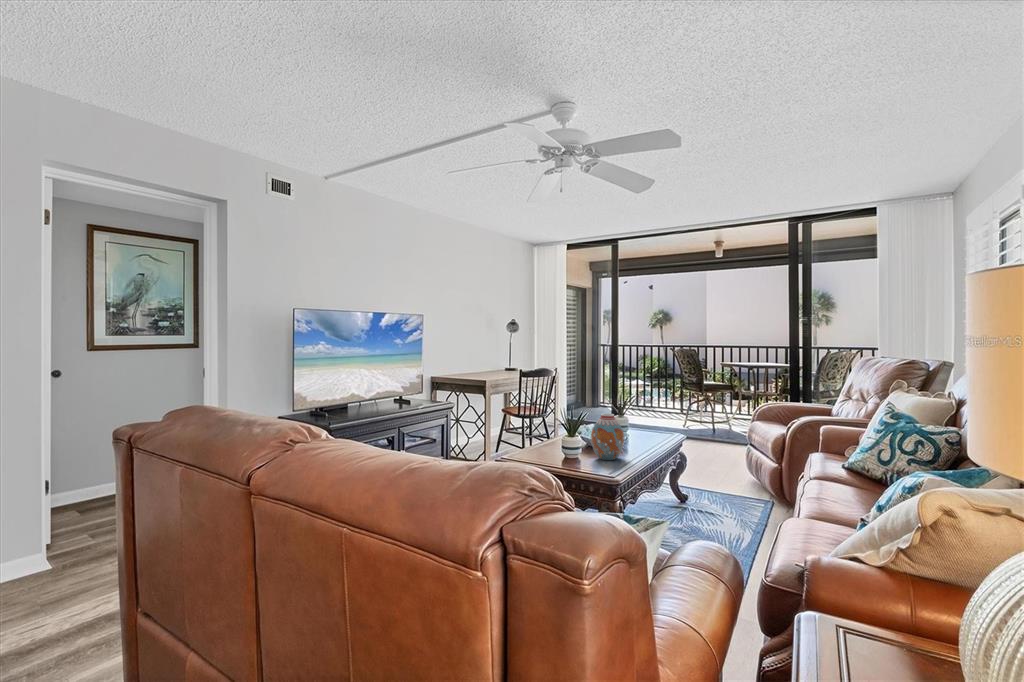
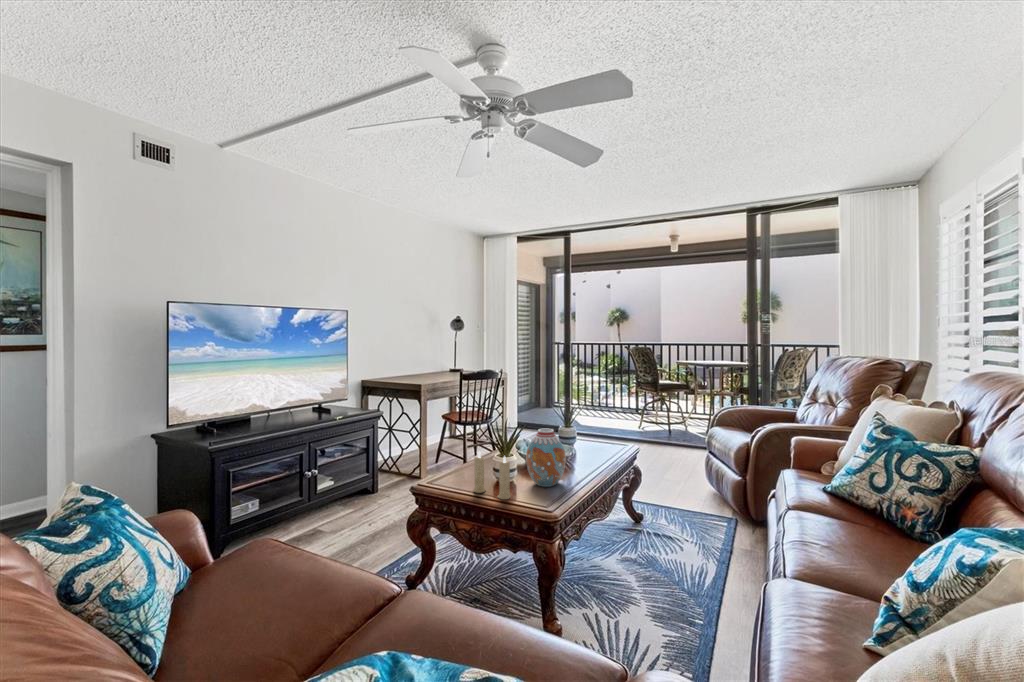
candle: none [548,429,581,468] -> present [473,451,511,499]

